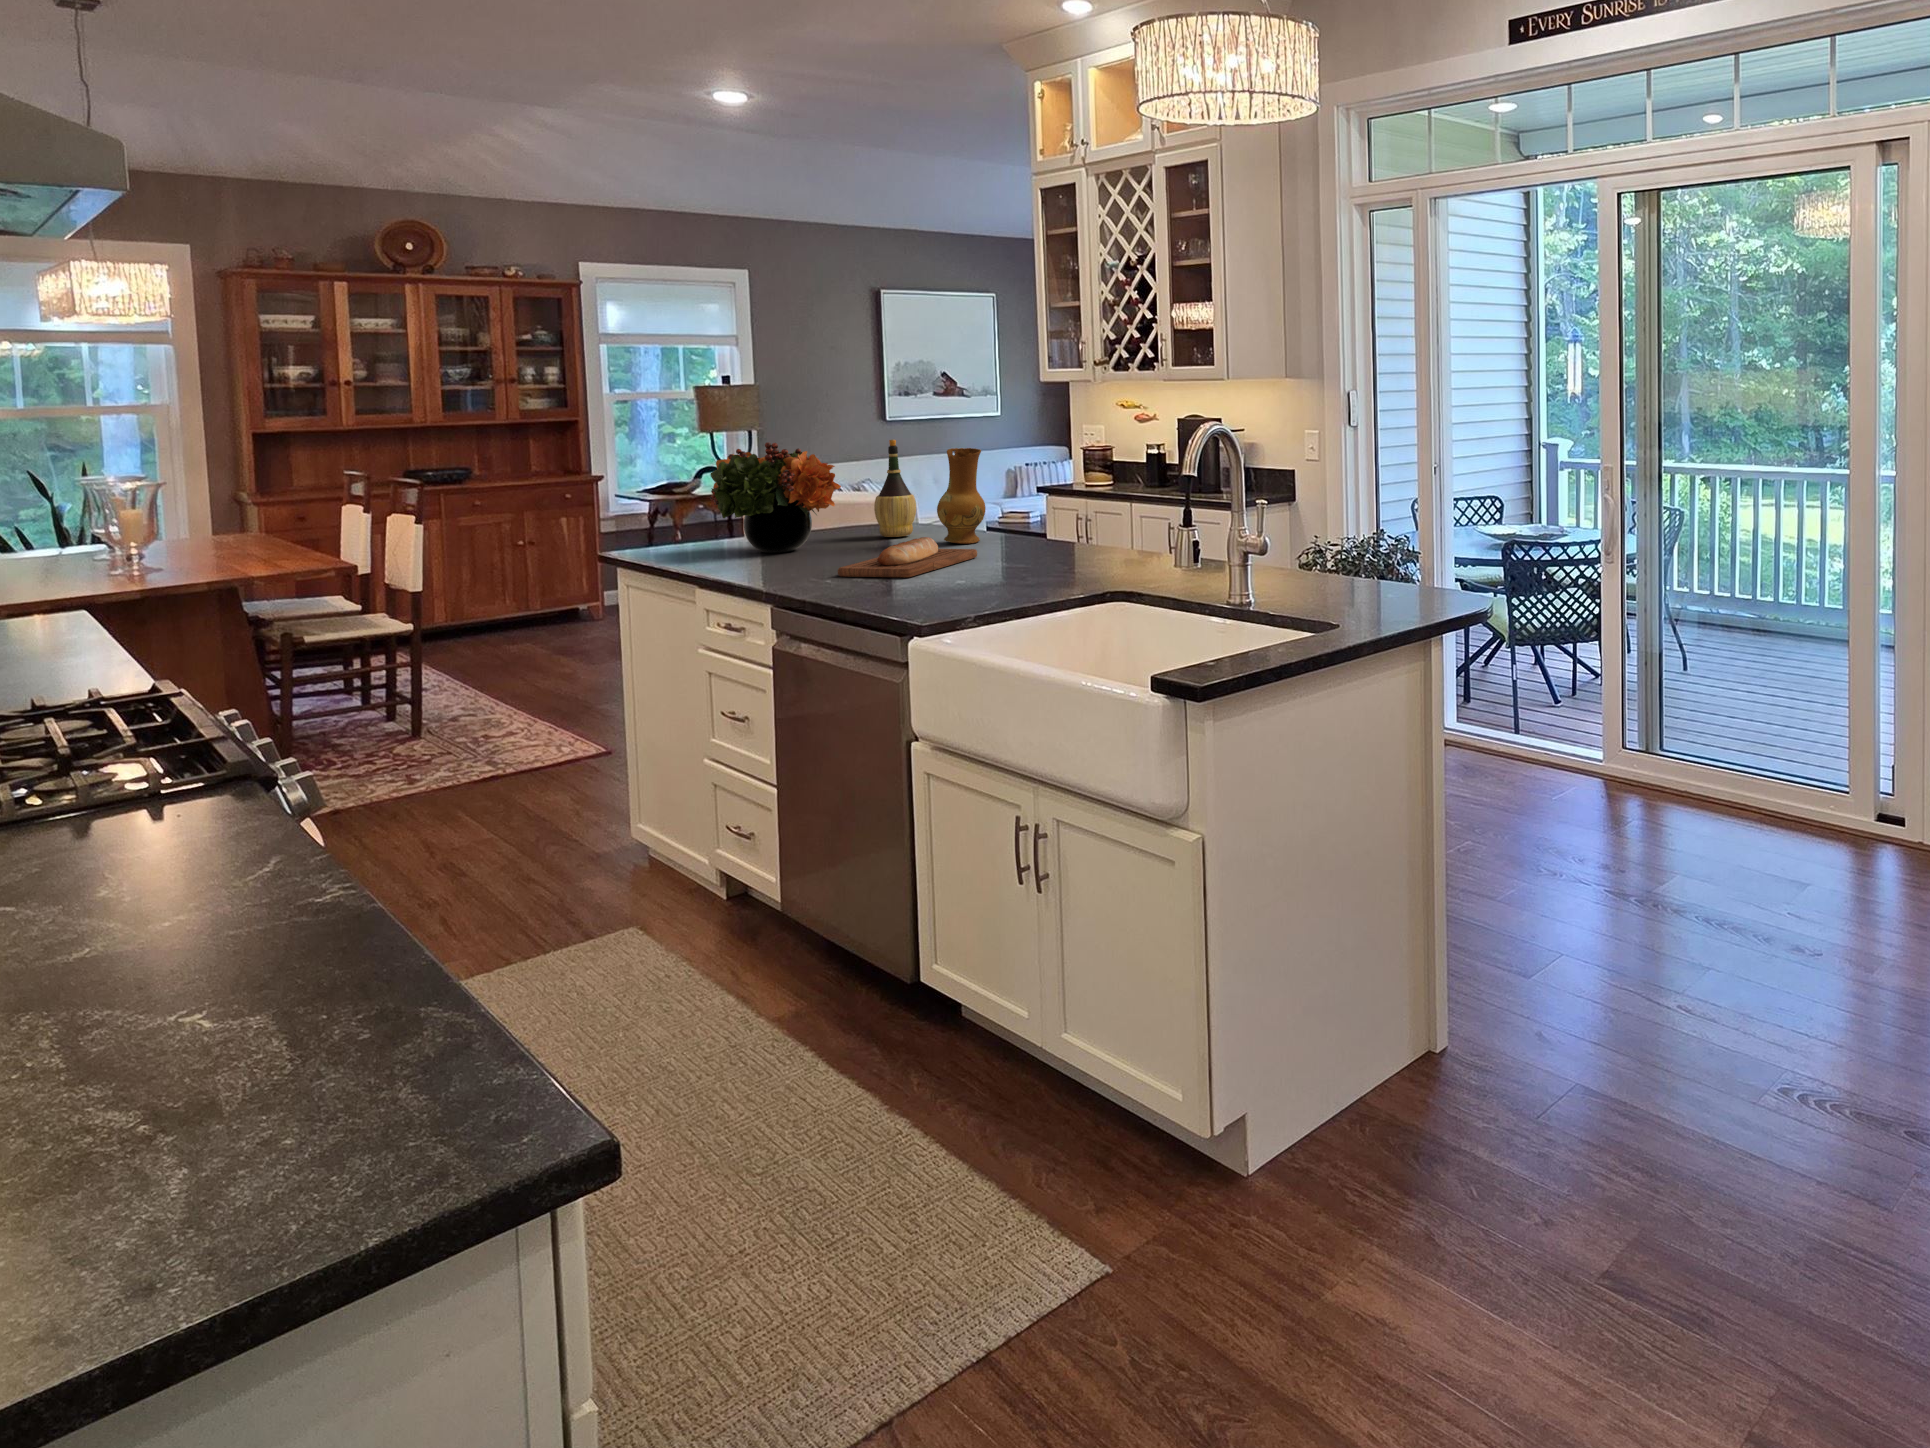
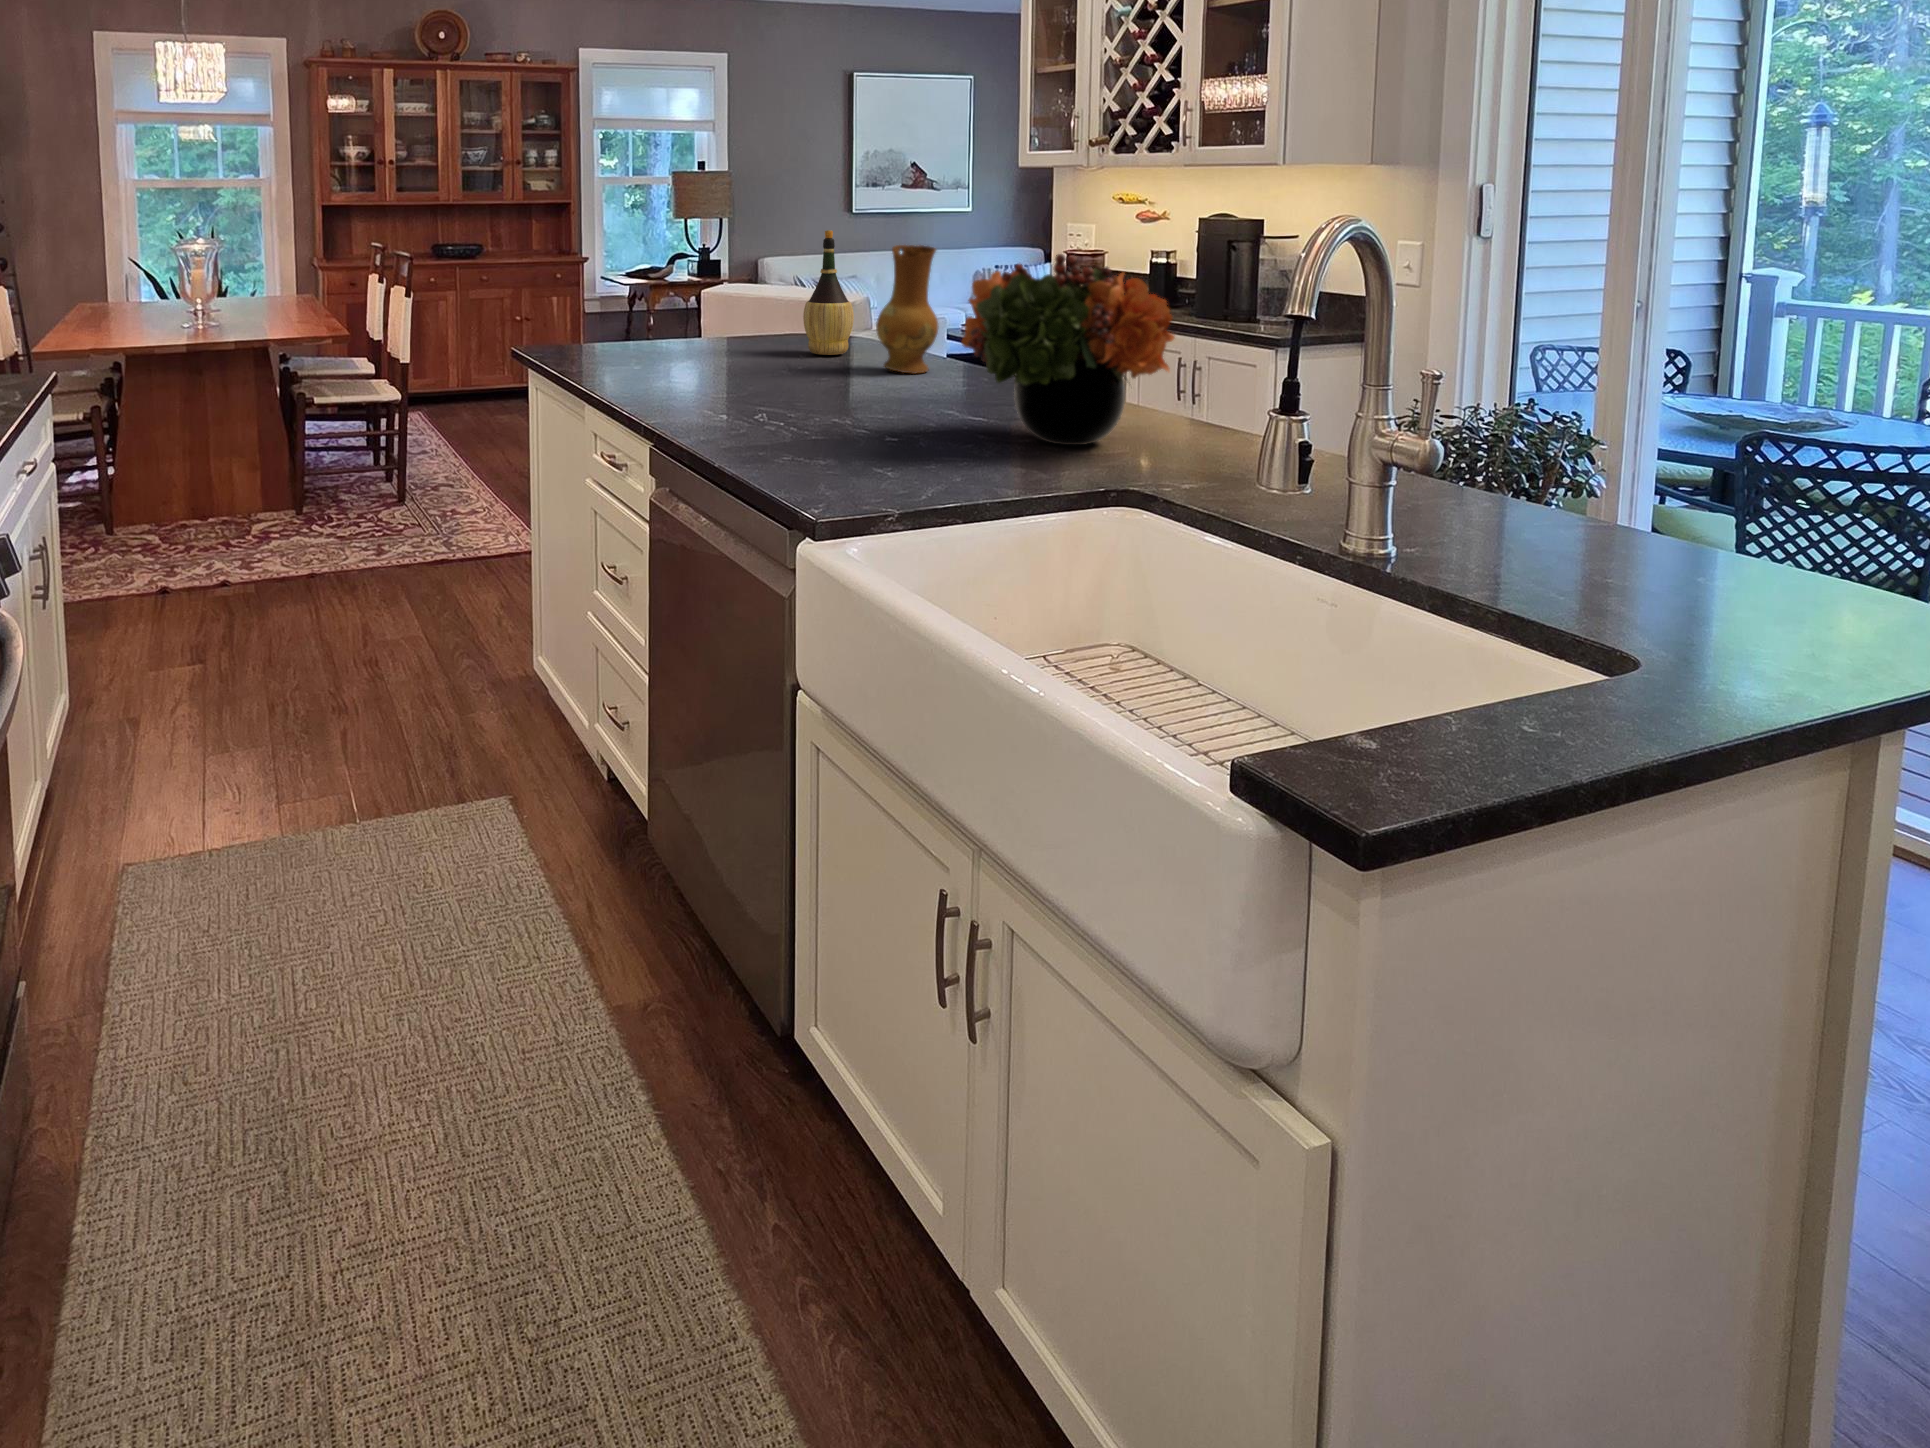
flower arrangement: present [710,442,841,553] -> present [962,254,1175,445]
bread loaf: present [838,537,977,578] -> none [737,365,922,423]

